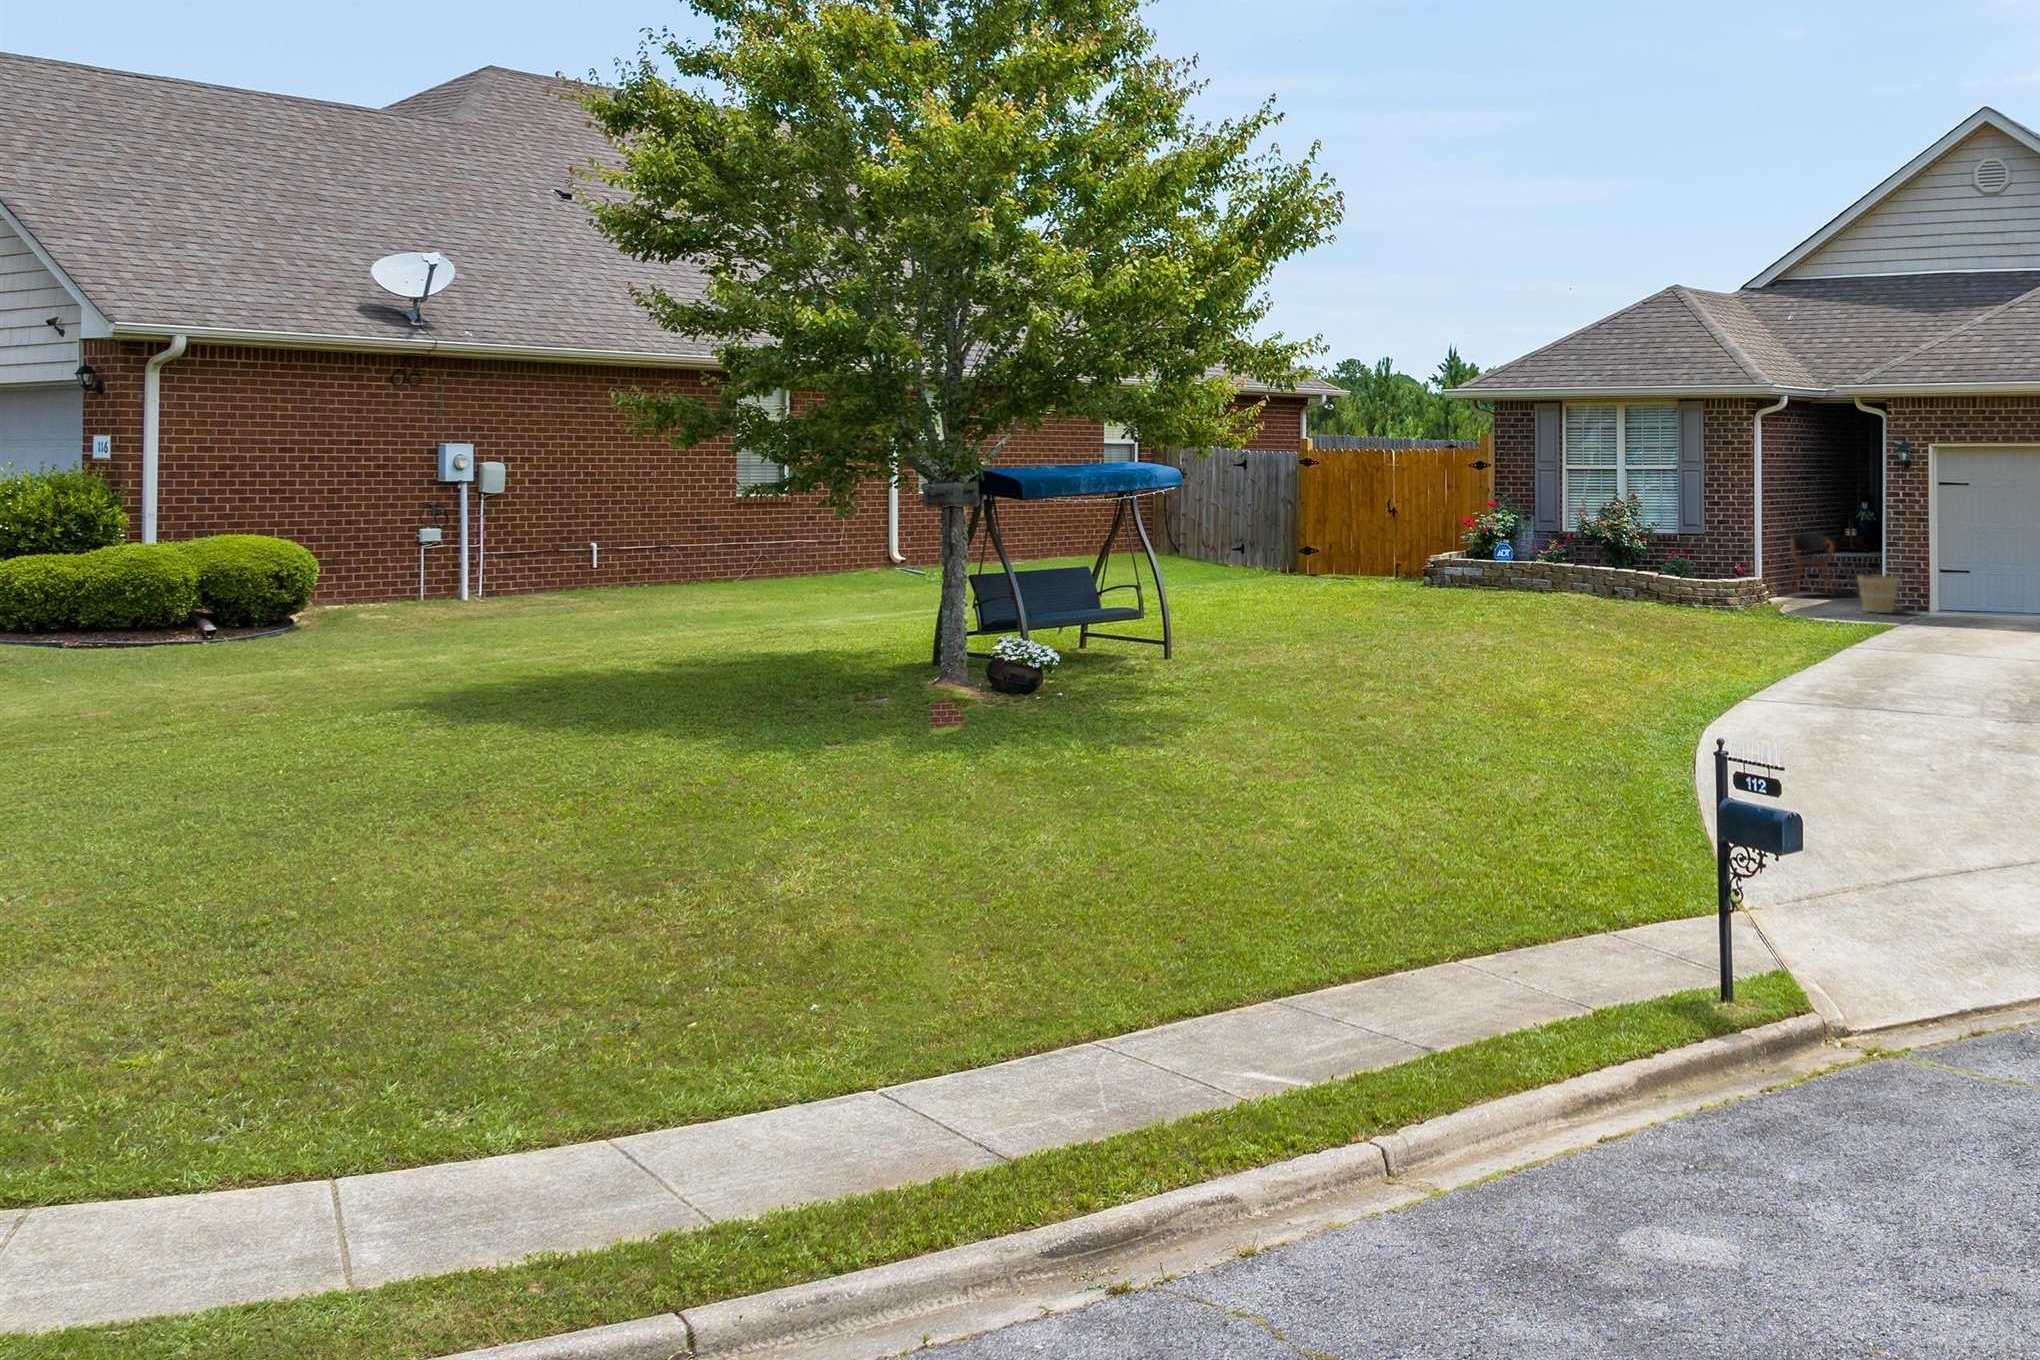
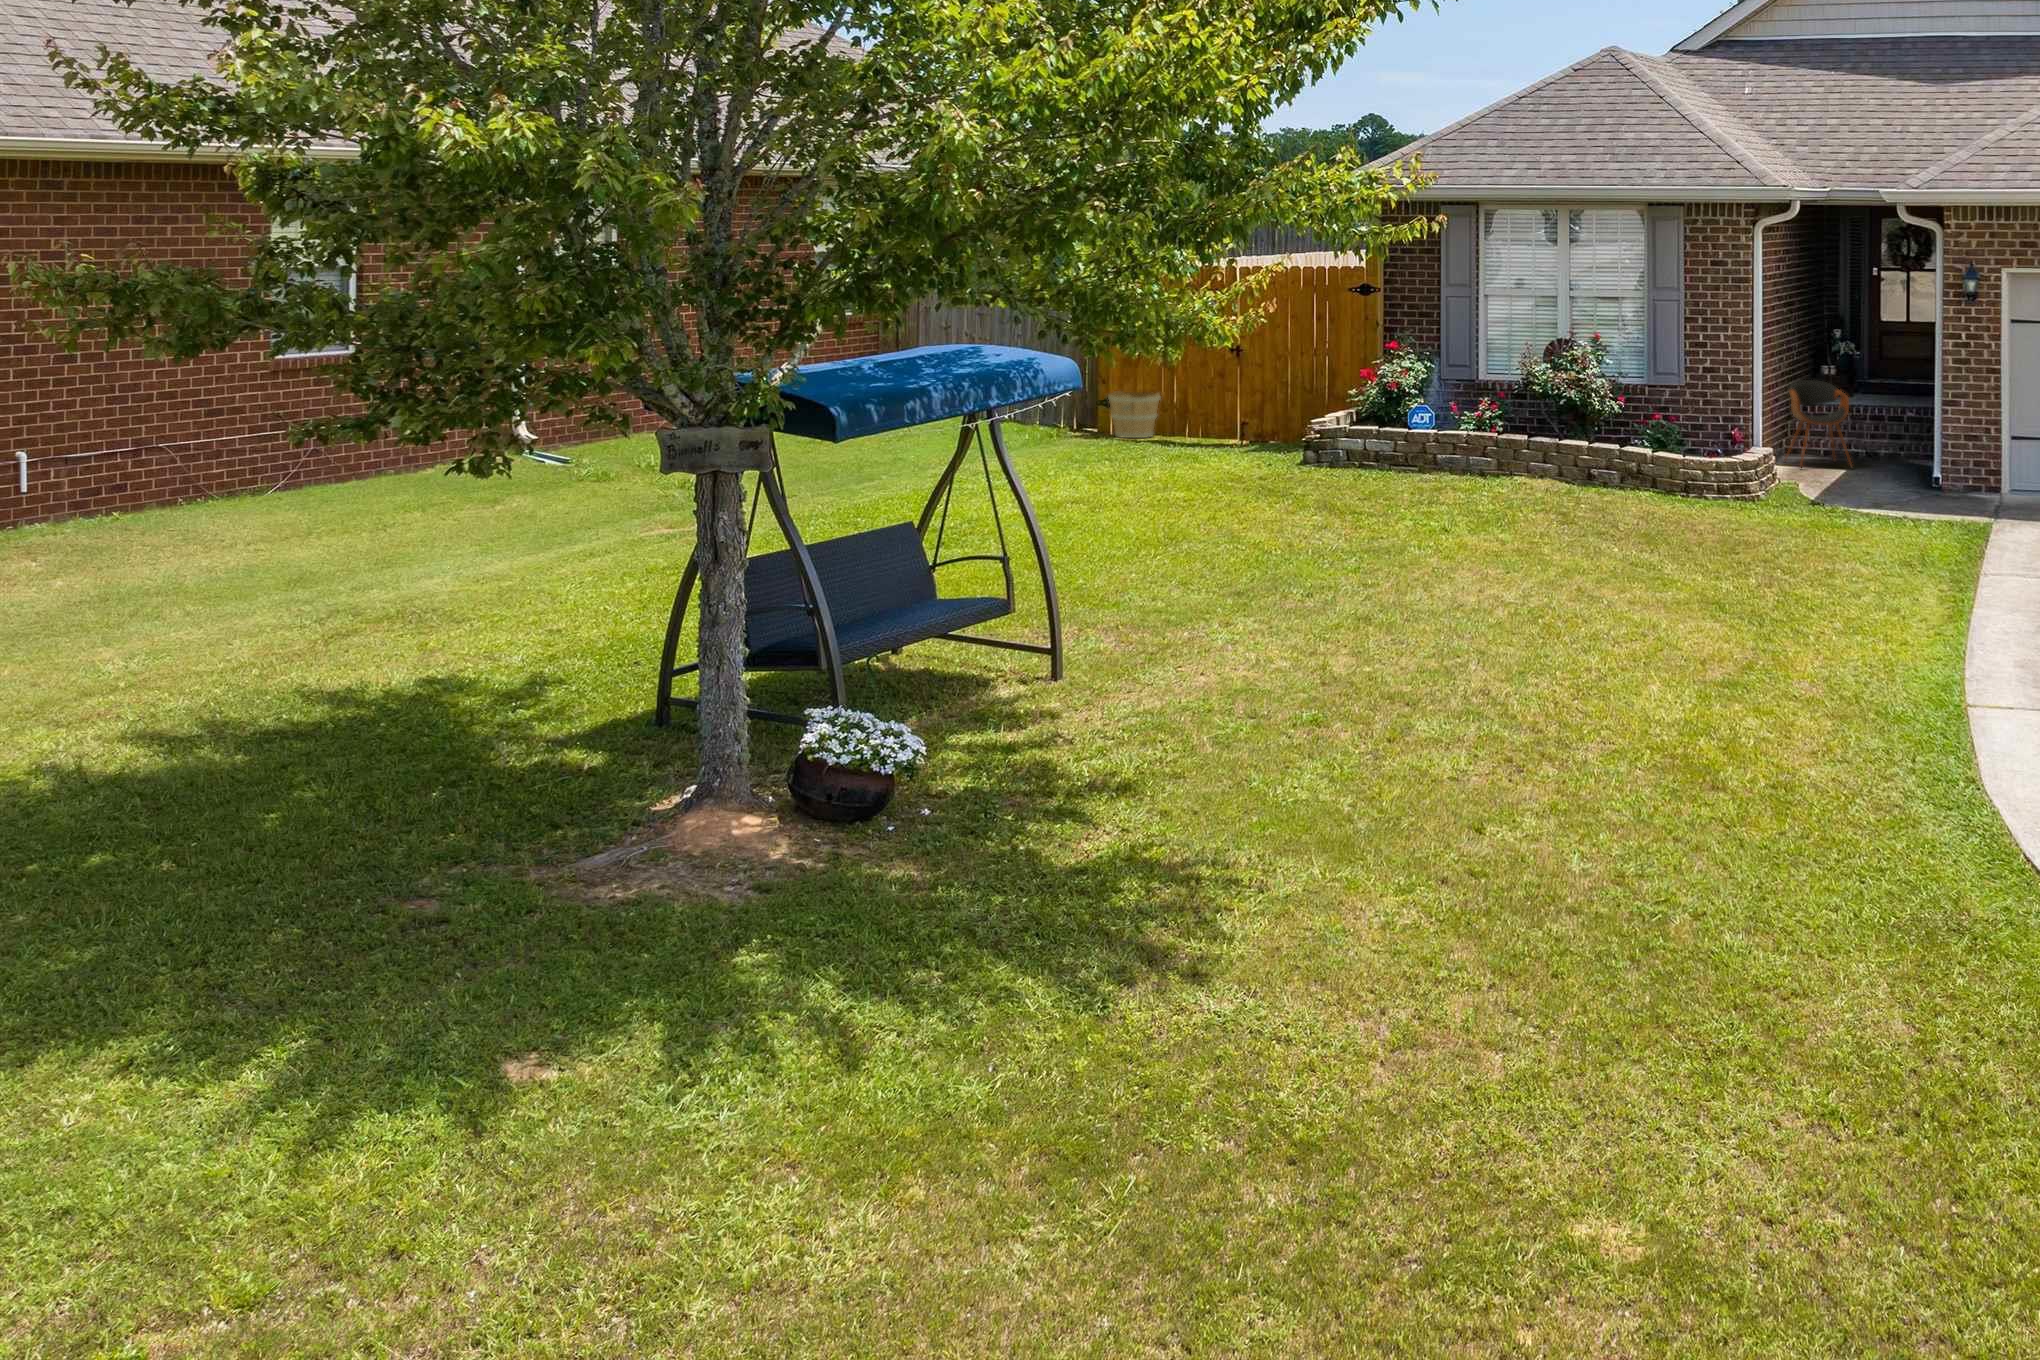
wooden bucket: present [1858,574,1900,613] -> present [1108,391,1161,438]

